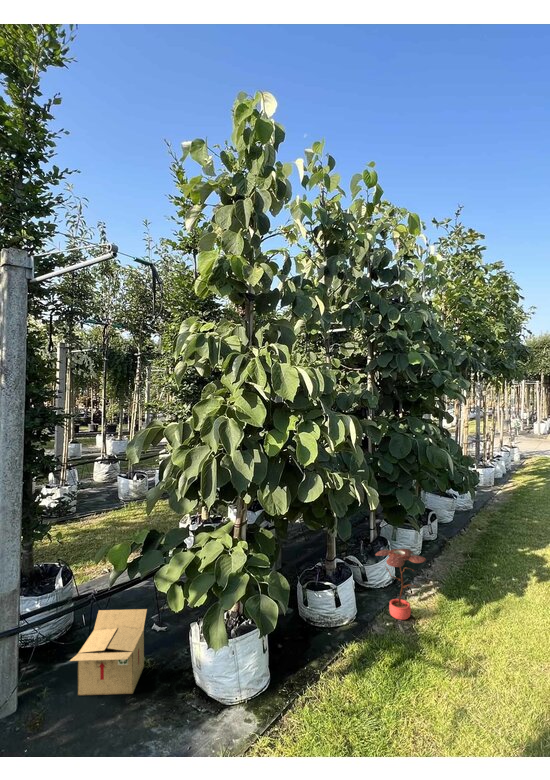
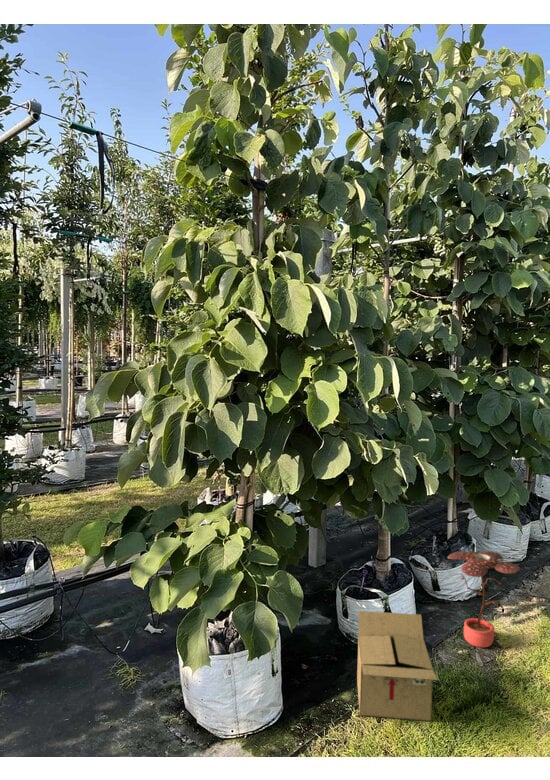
cardboard box: present [70,609,147,695] -> present [357,611,438,721]

